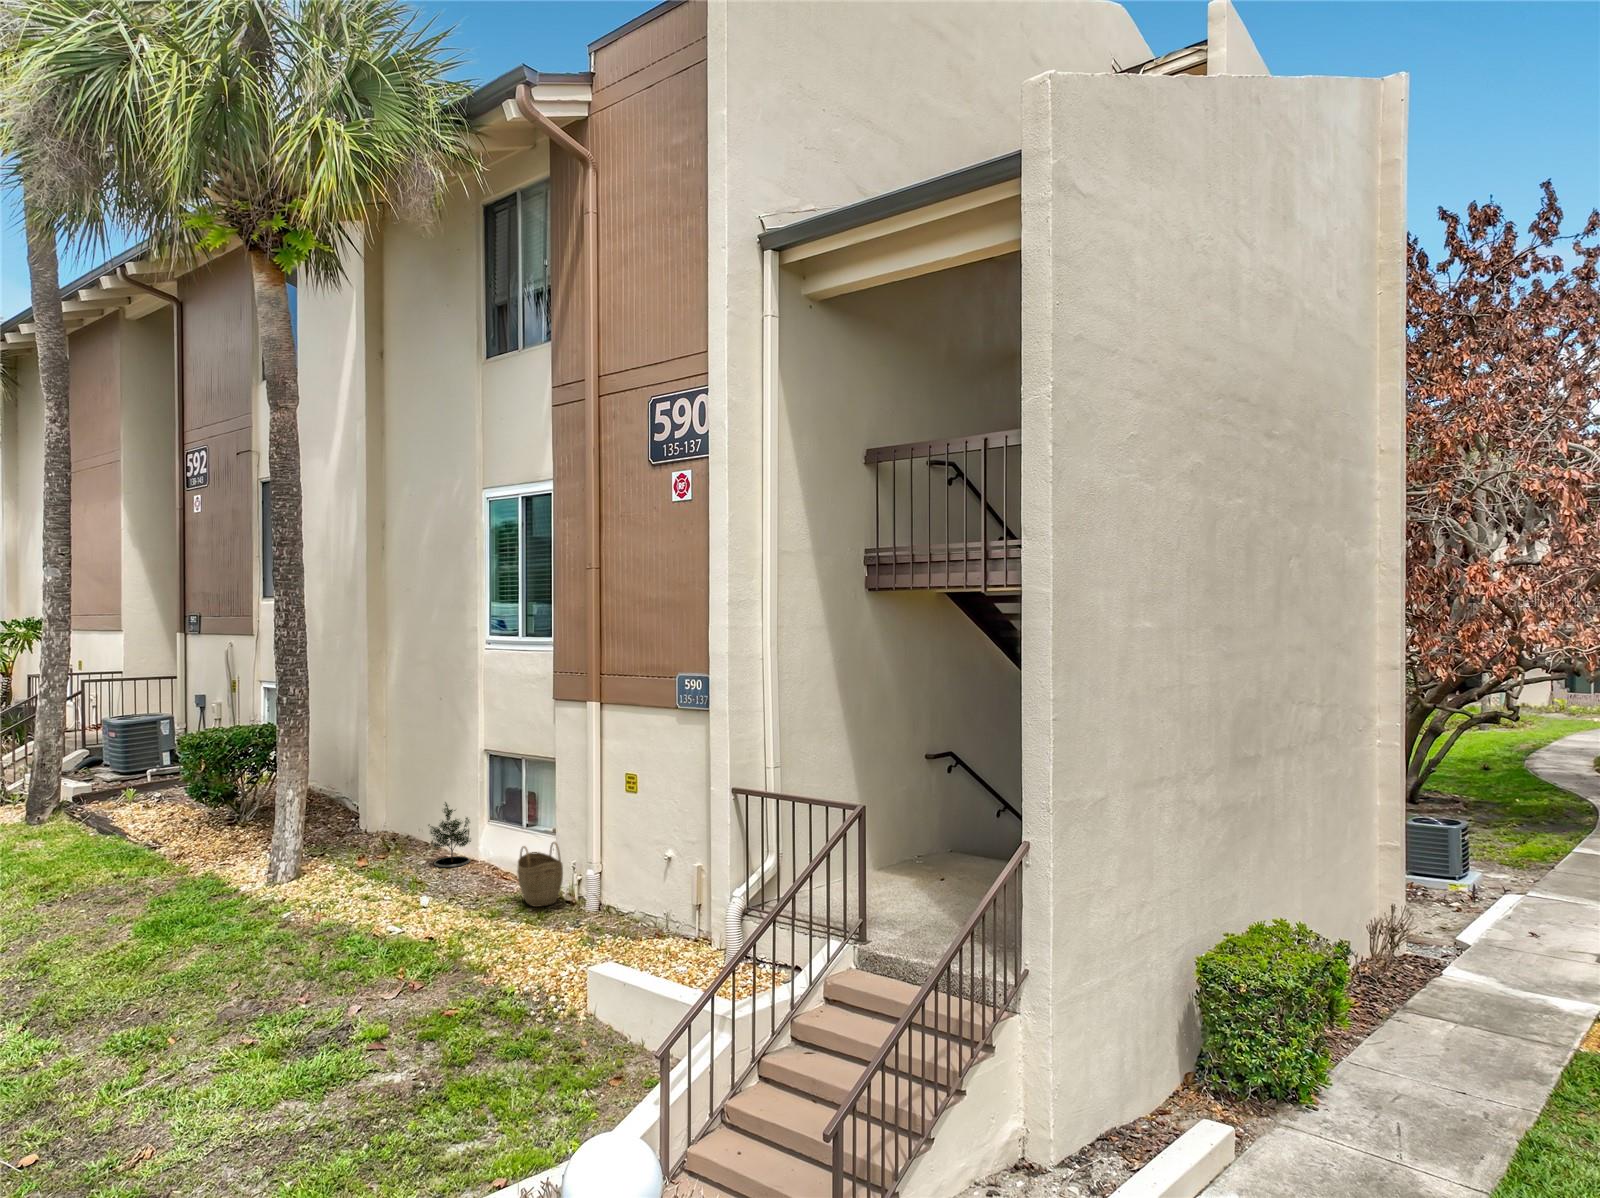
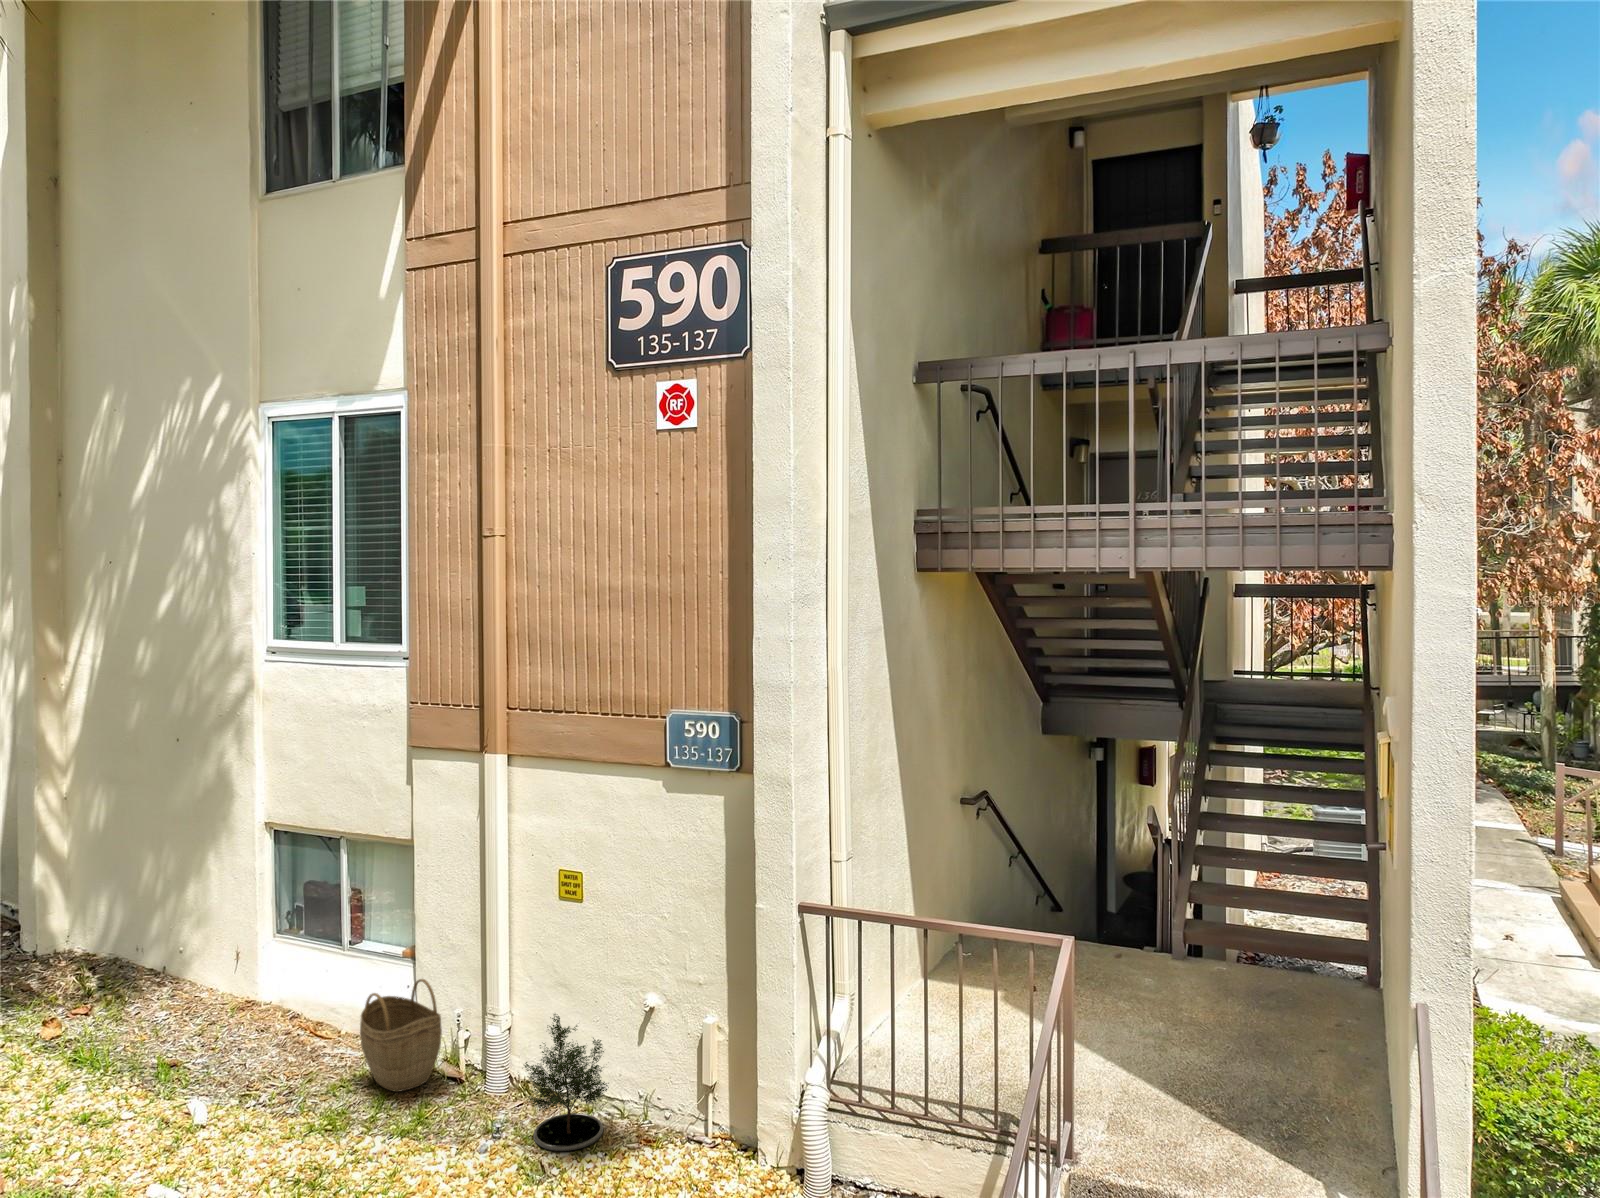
potted tree: present [428,802,471,867] -> present [524,1014,609,1151]

